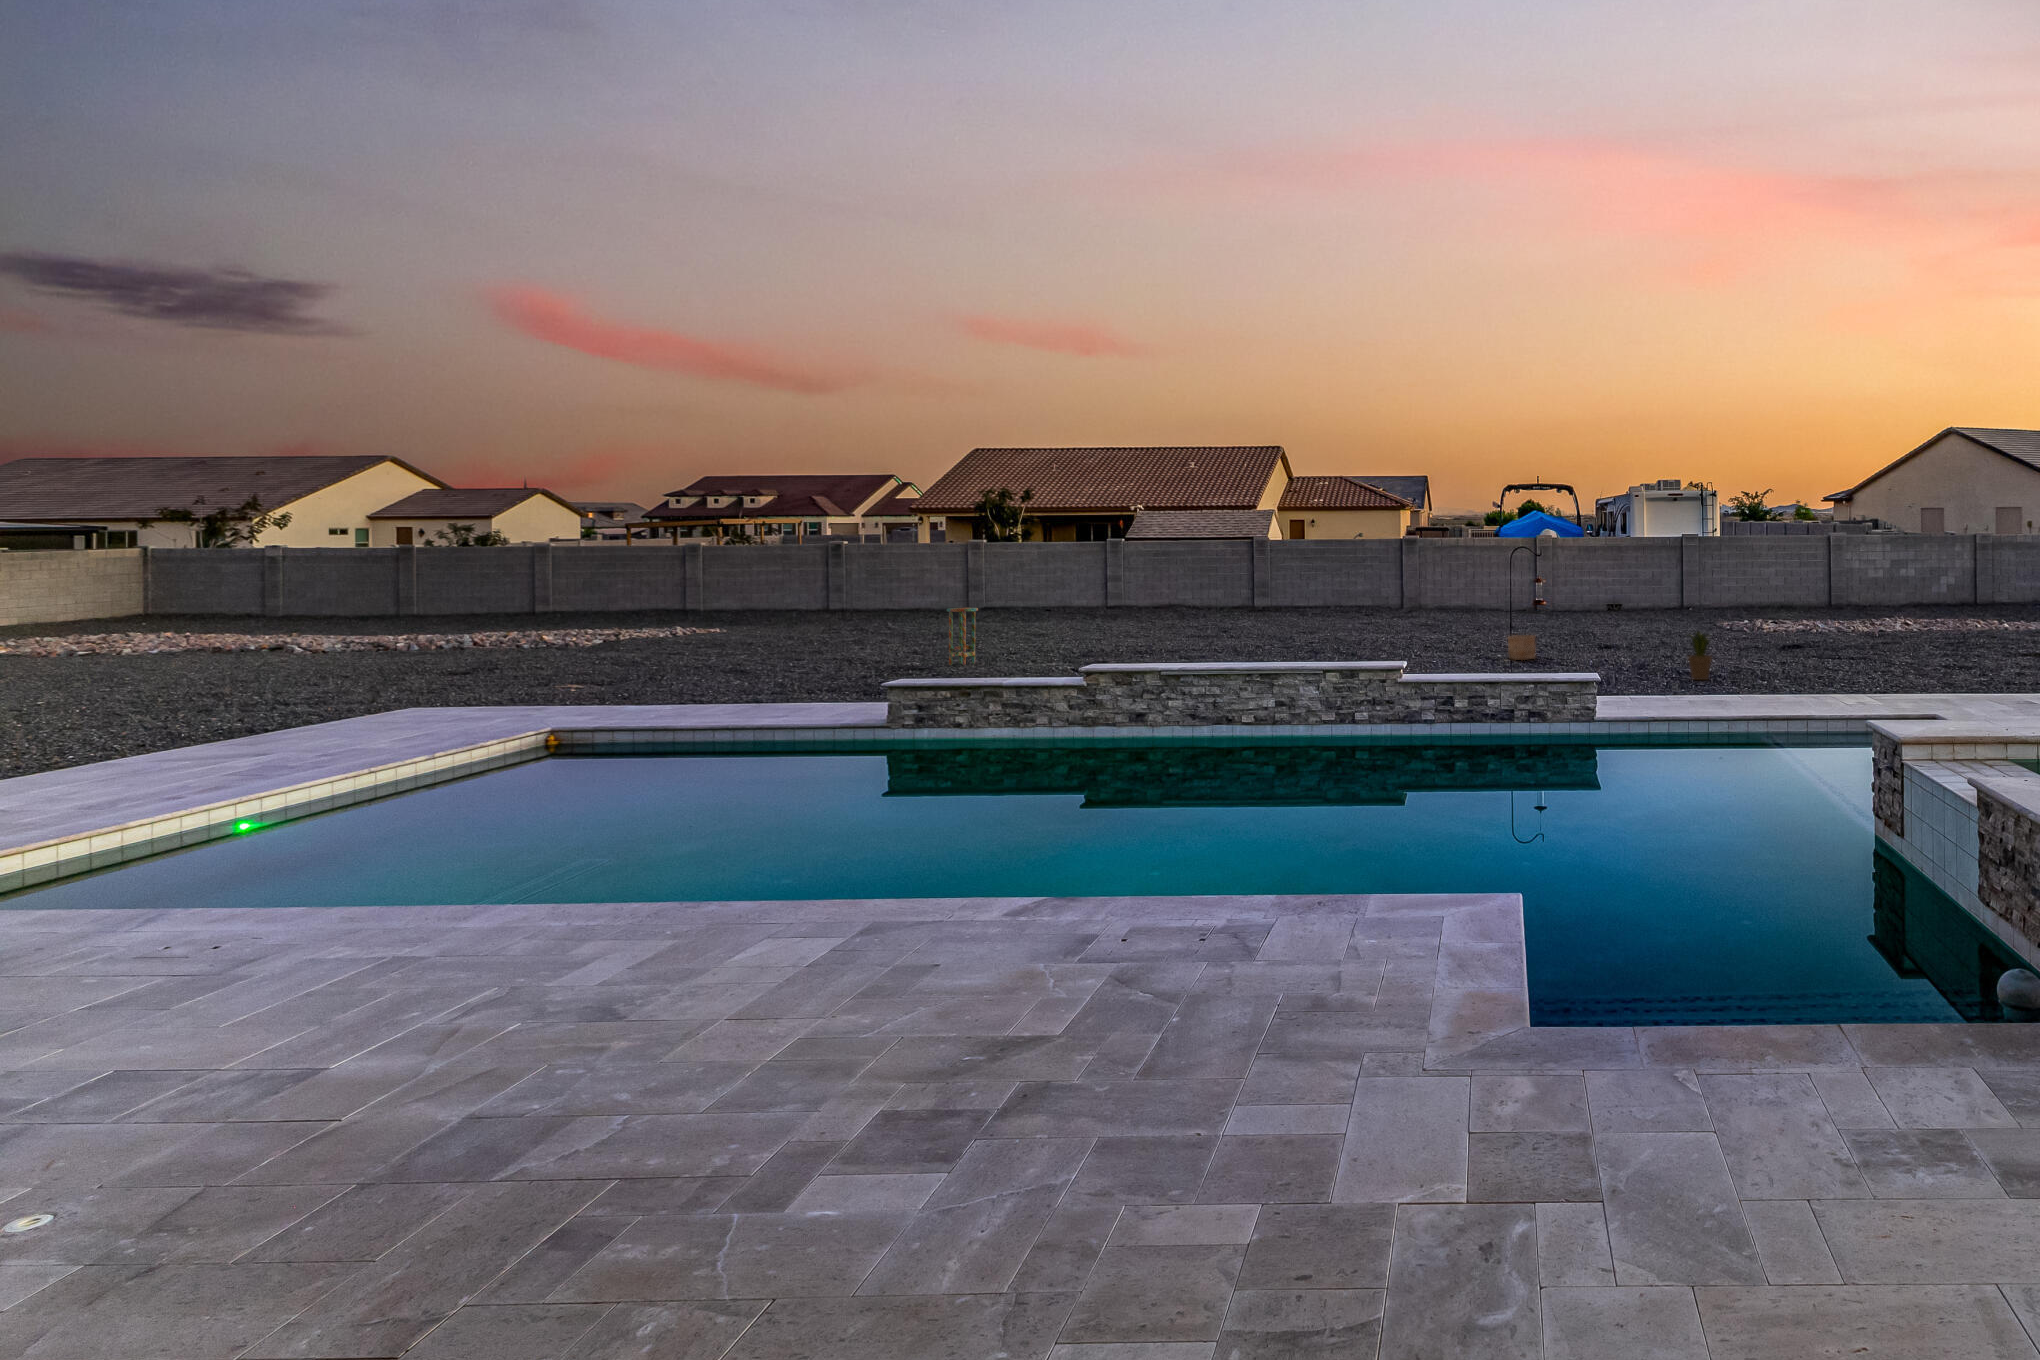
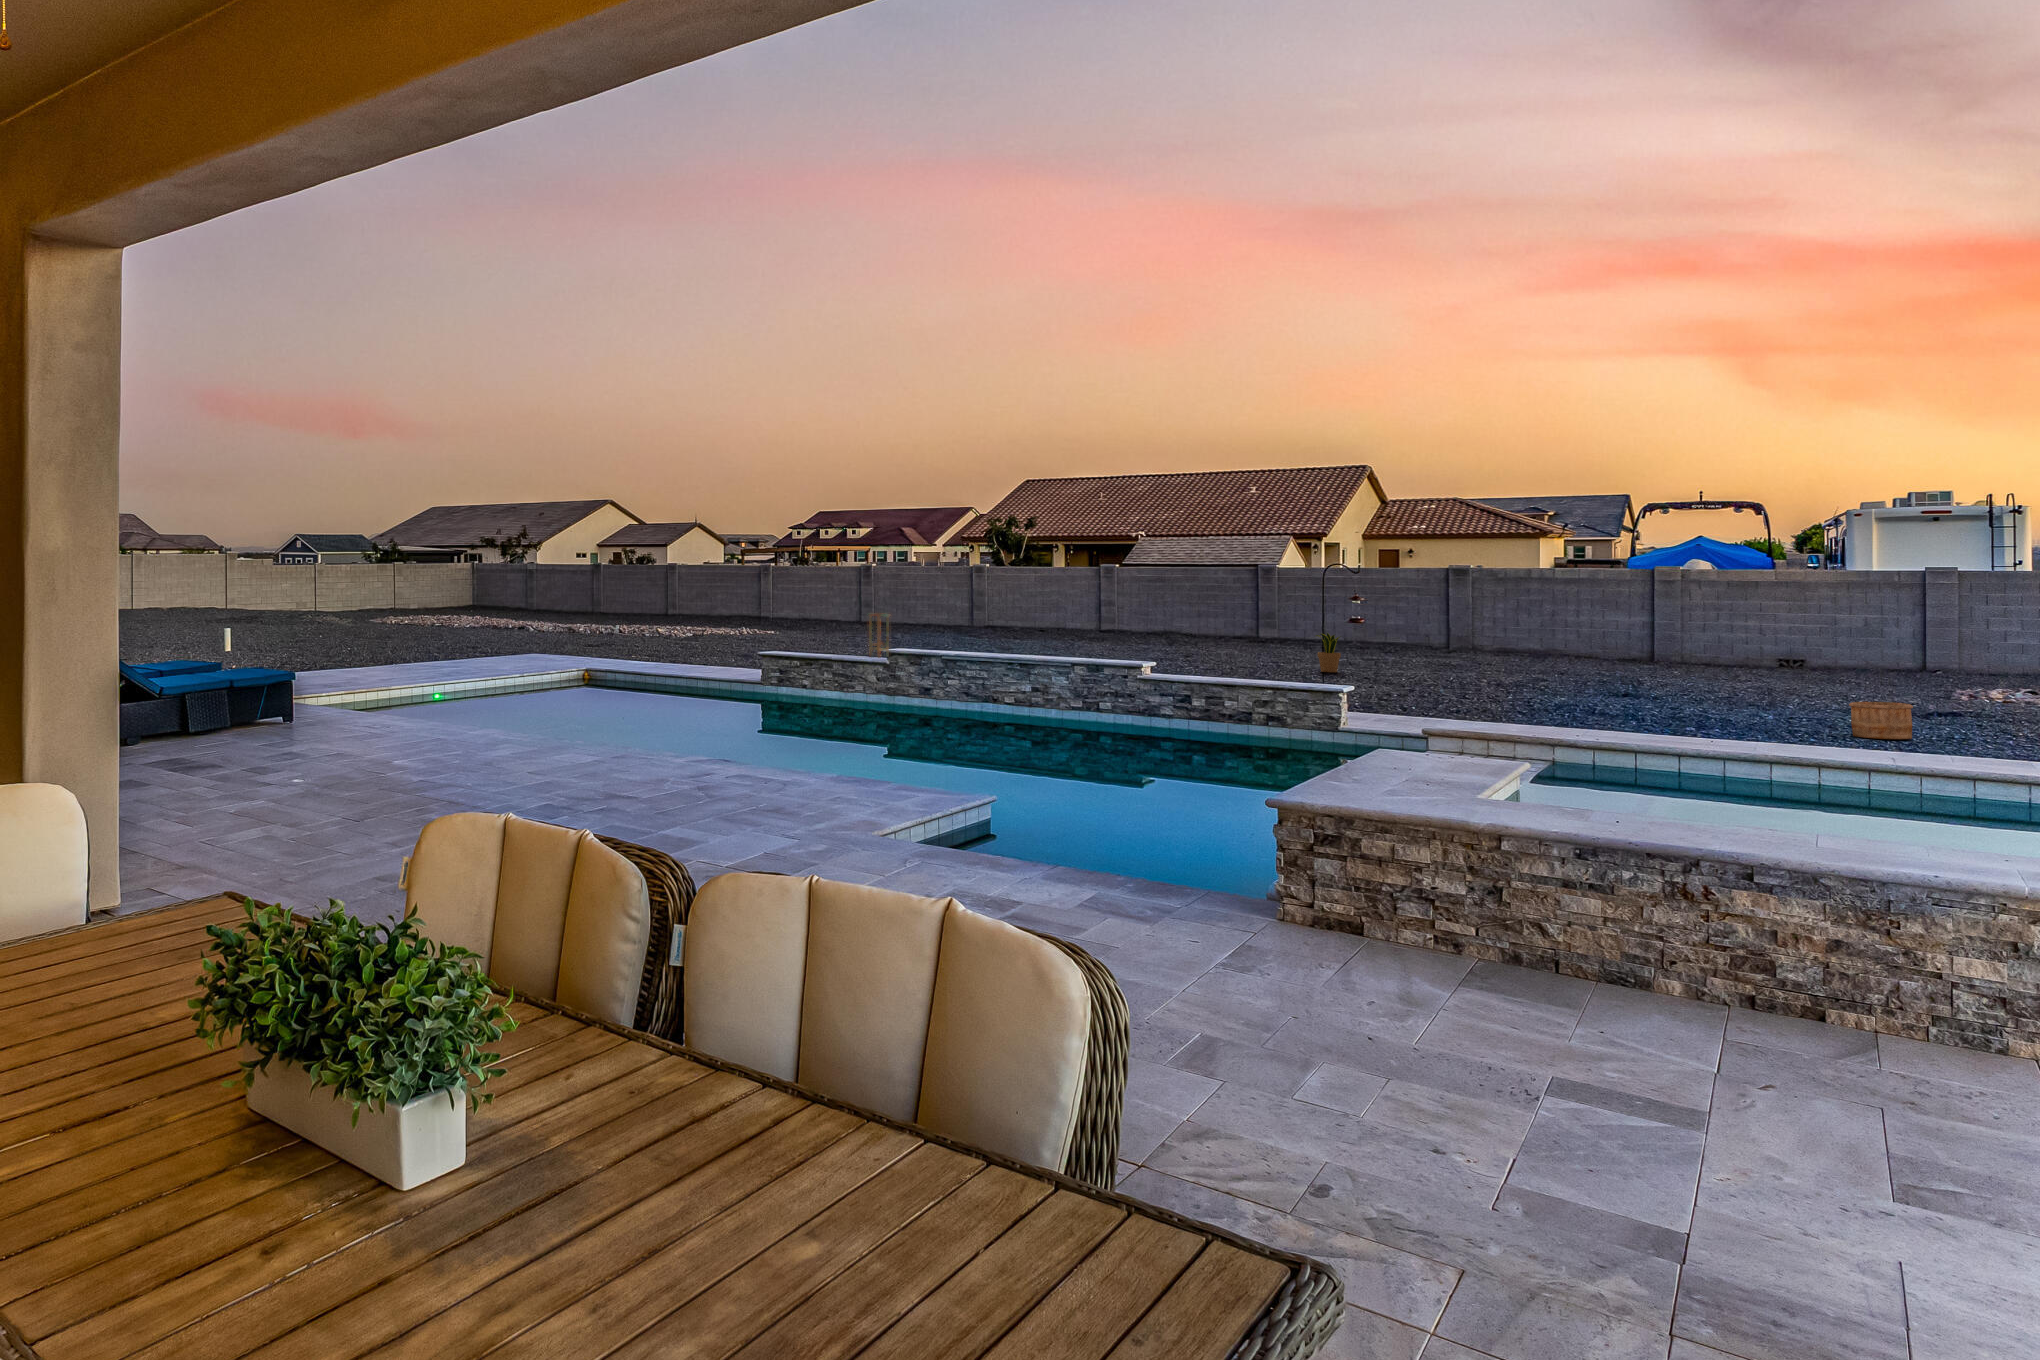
potted plant: present [1688,632,1712,680] -> present [1316,633,1341,672]
wooden bucket: present [1508,635,1536,660] -> present [1849,702,1913,739]

